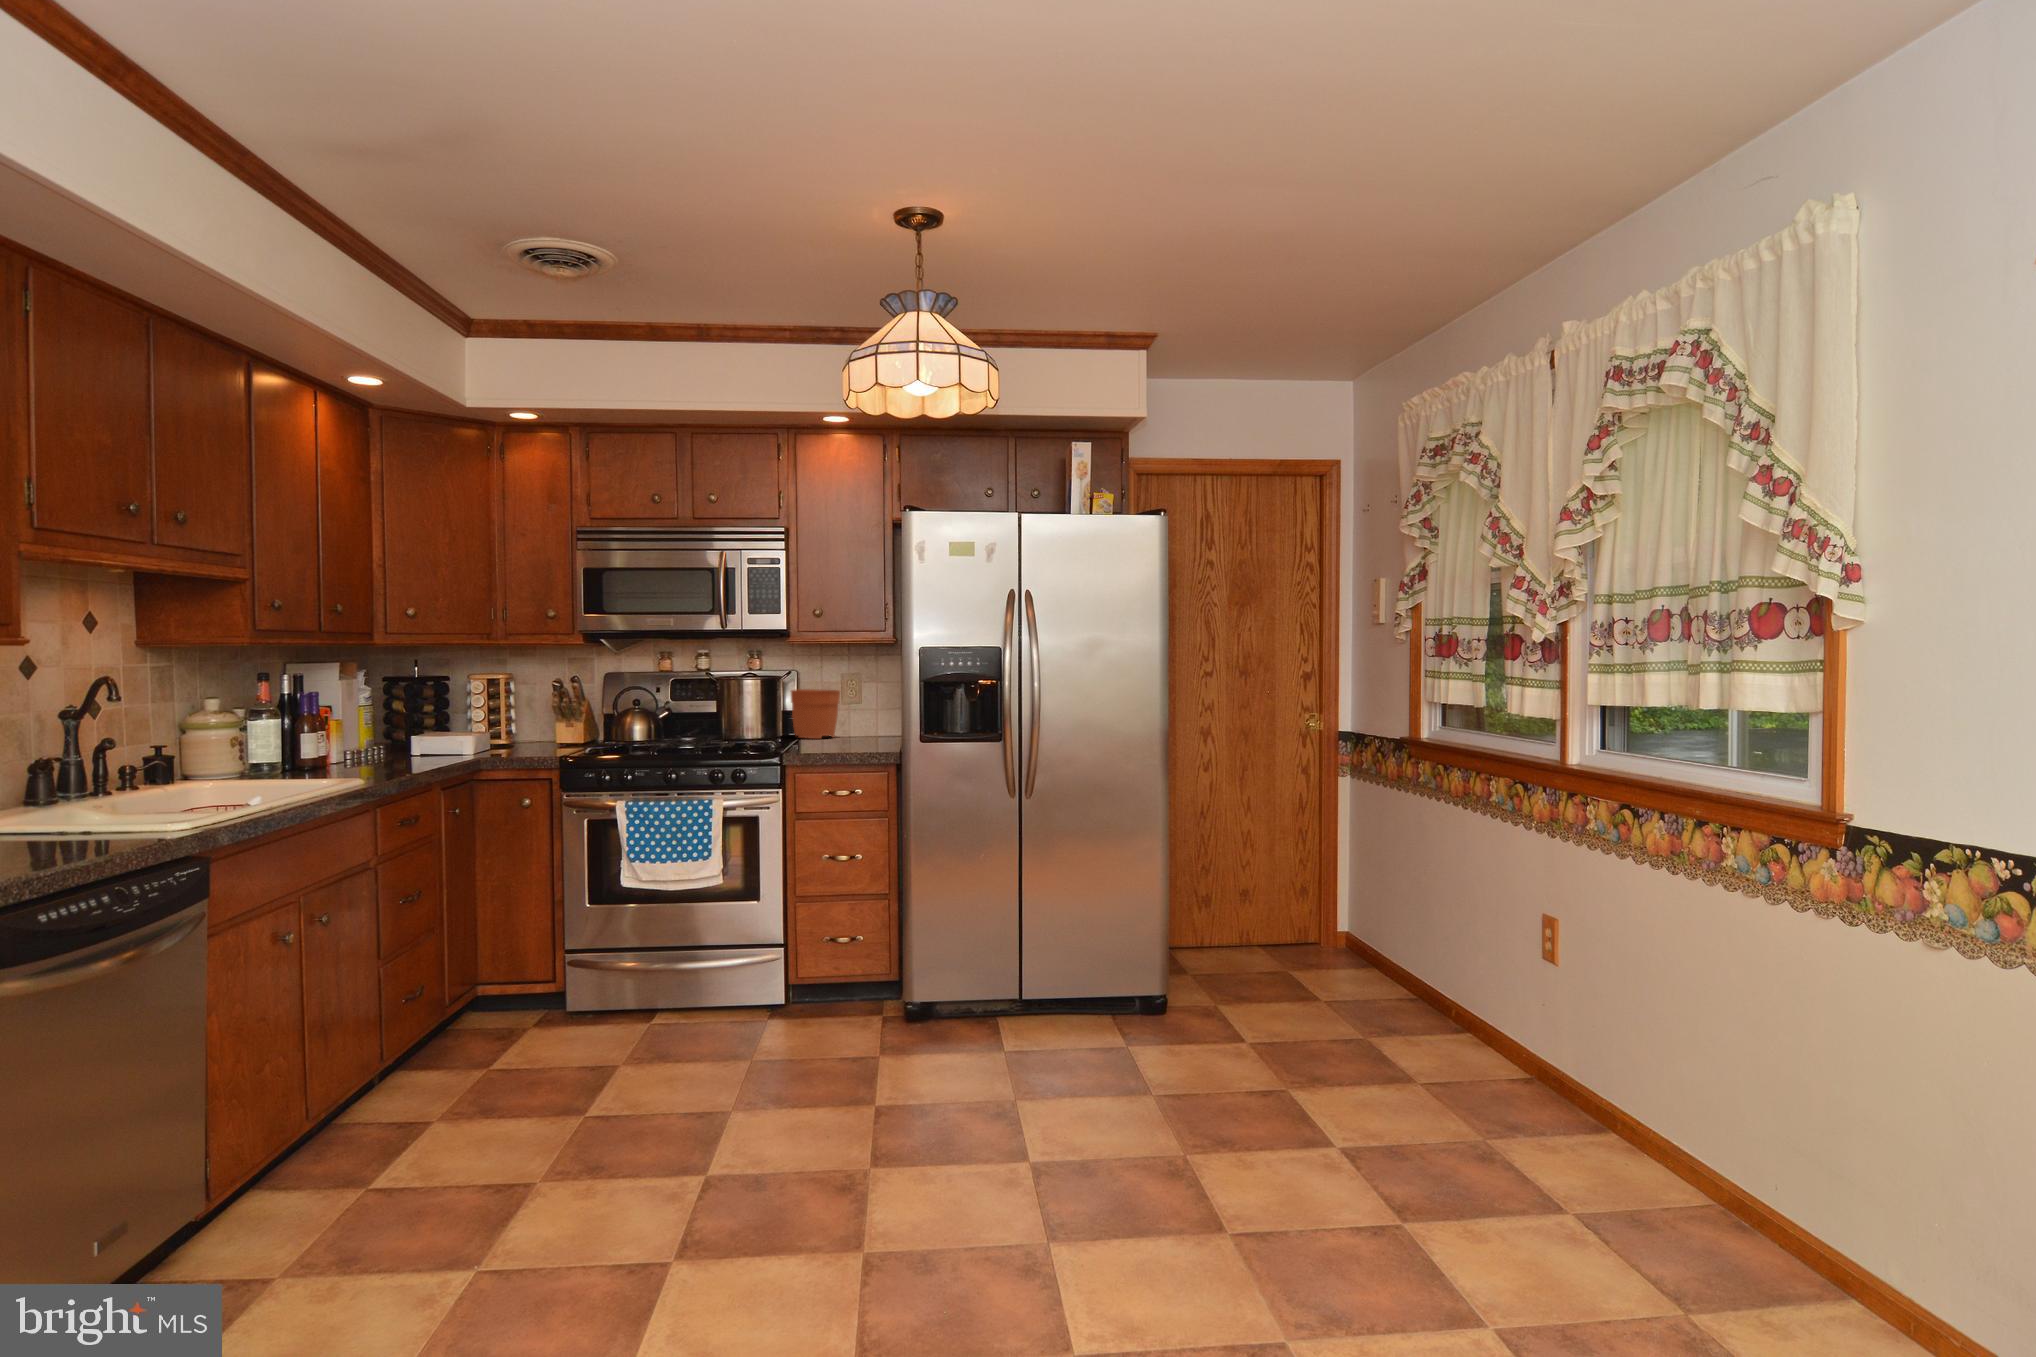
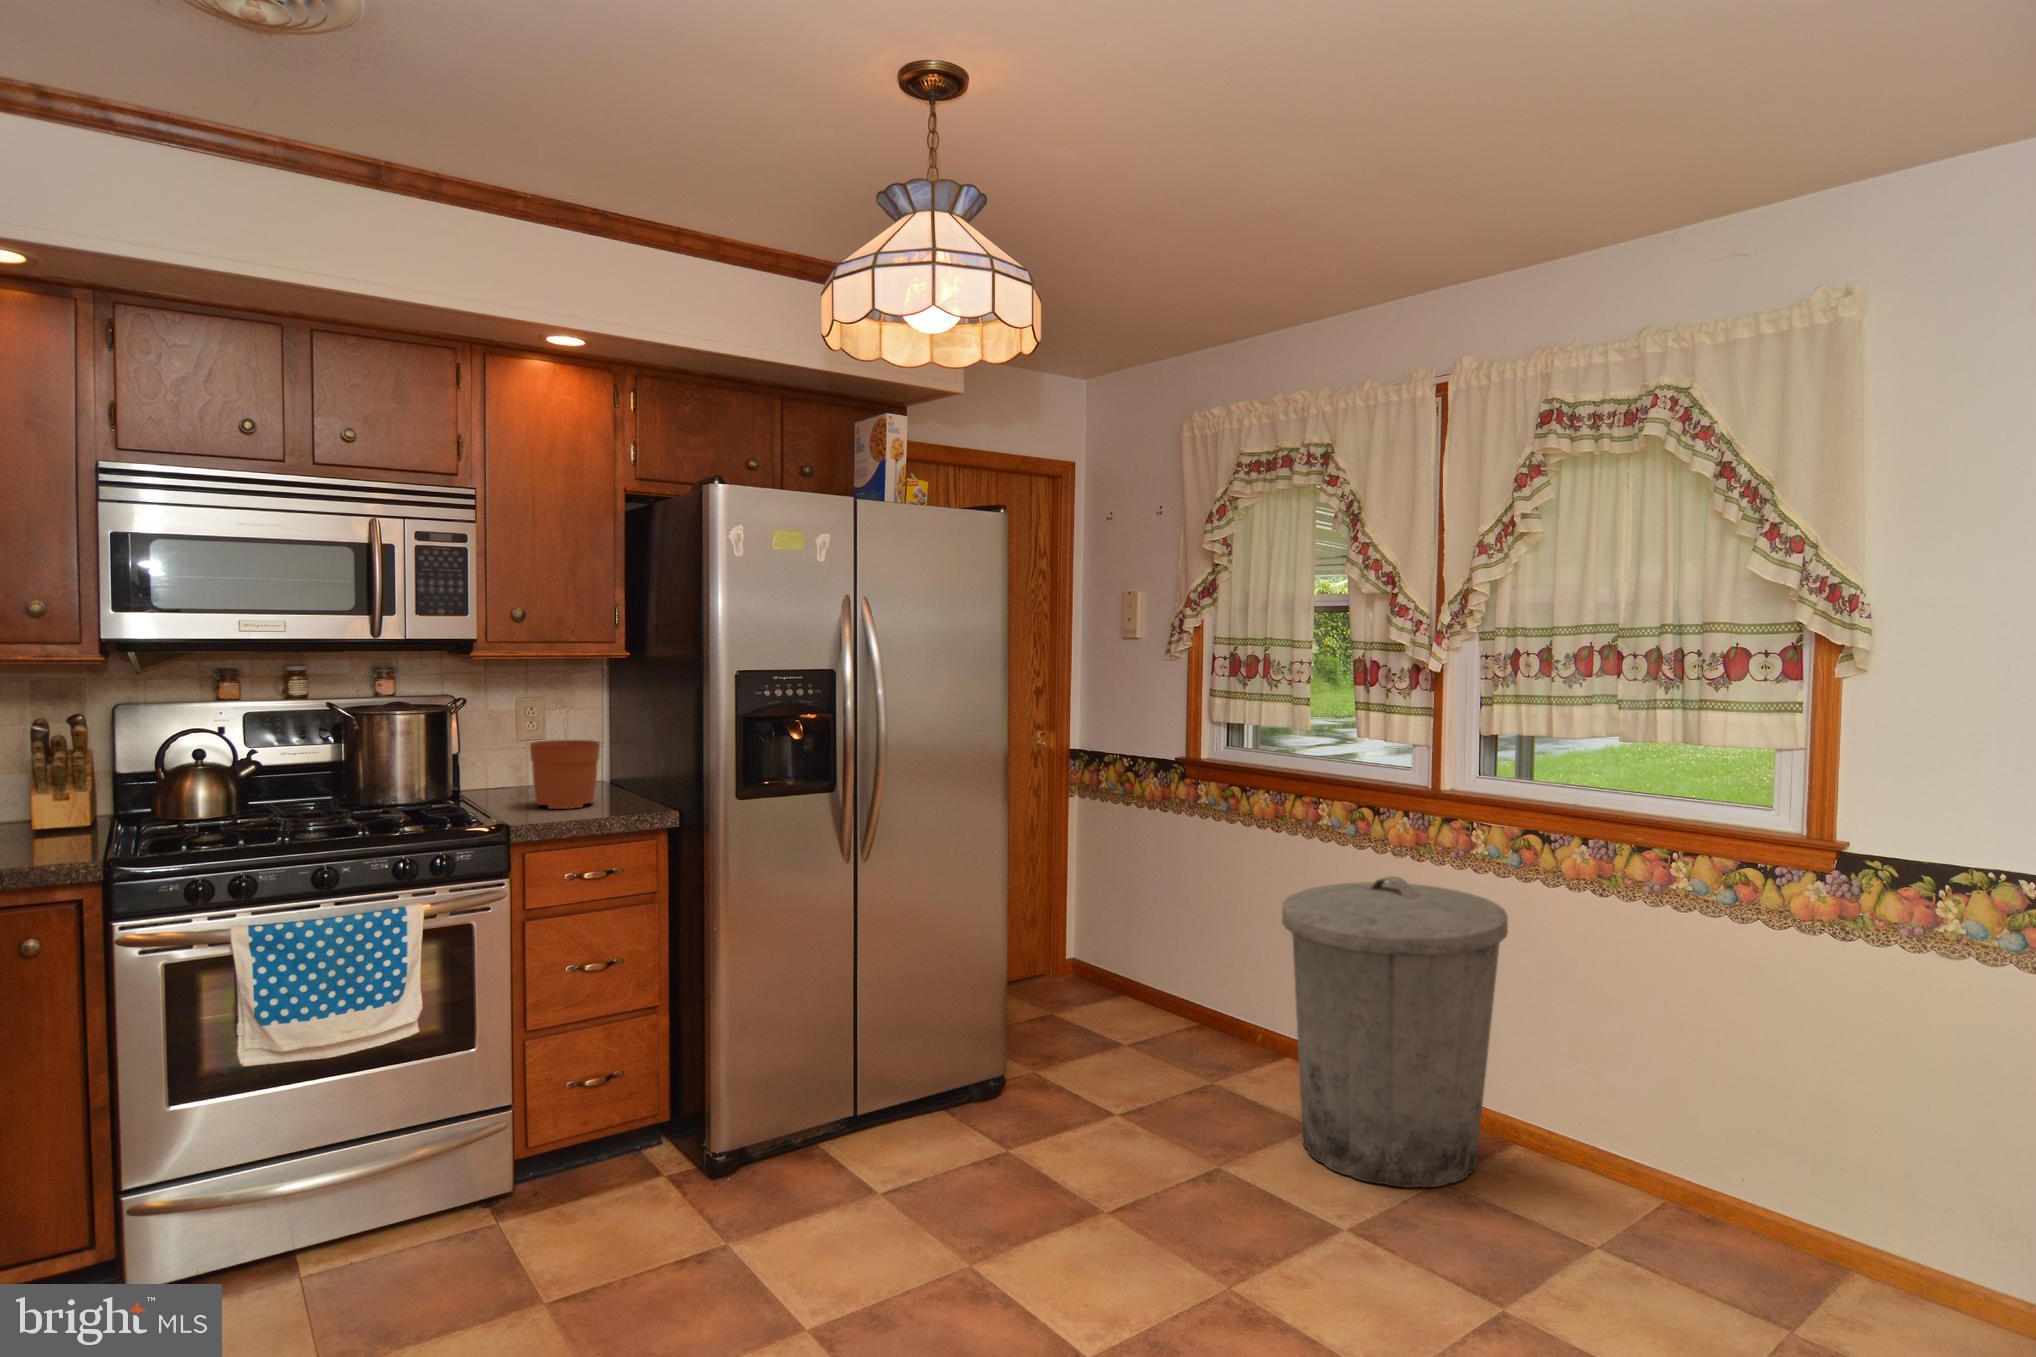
trash can: none [1353,841,1582,1148] -> present [1282,876,1508,1188]

